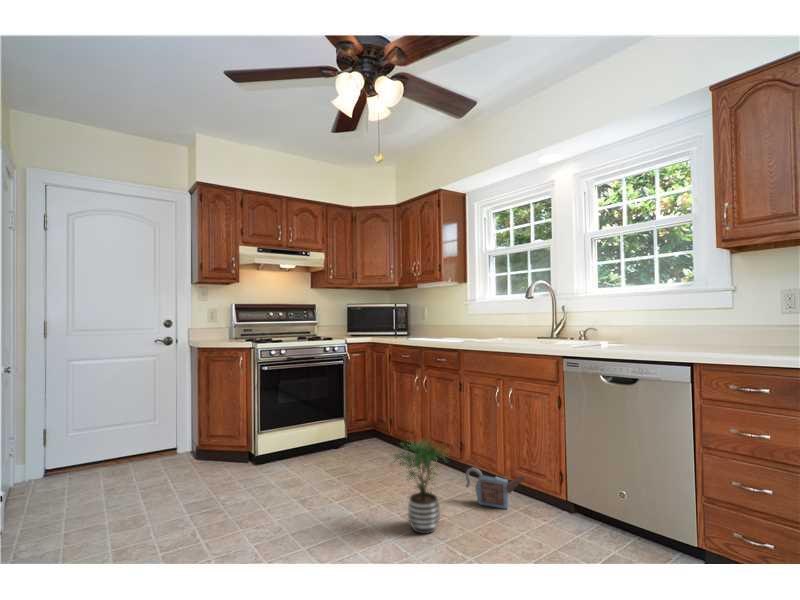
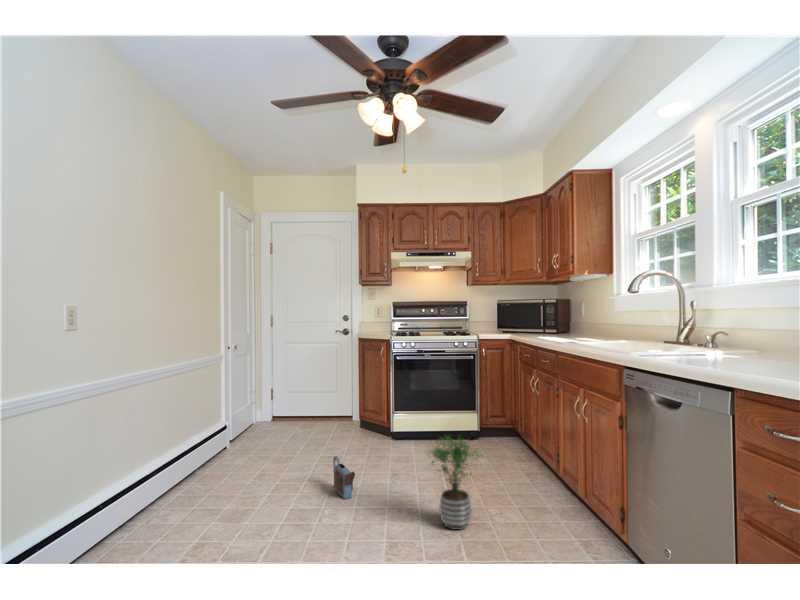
watering can: present [466,468,525,509] -> present [333,456,355,499]

